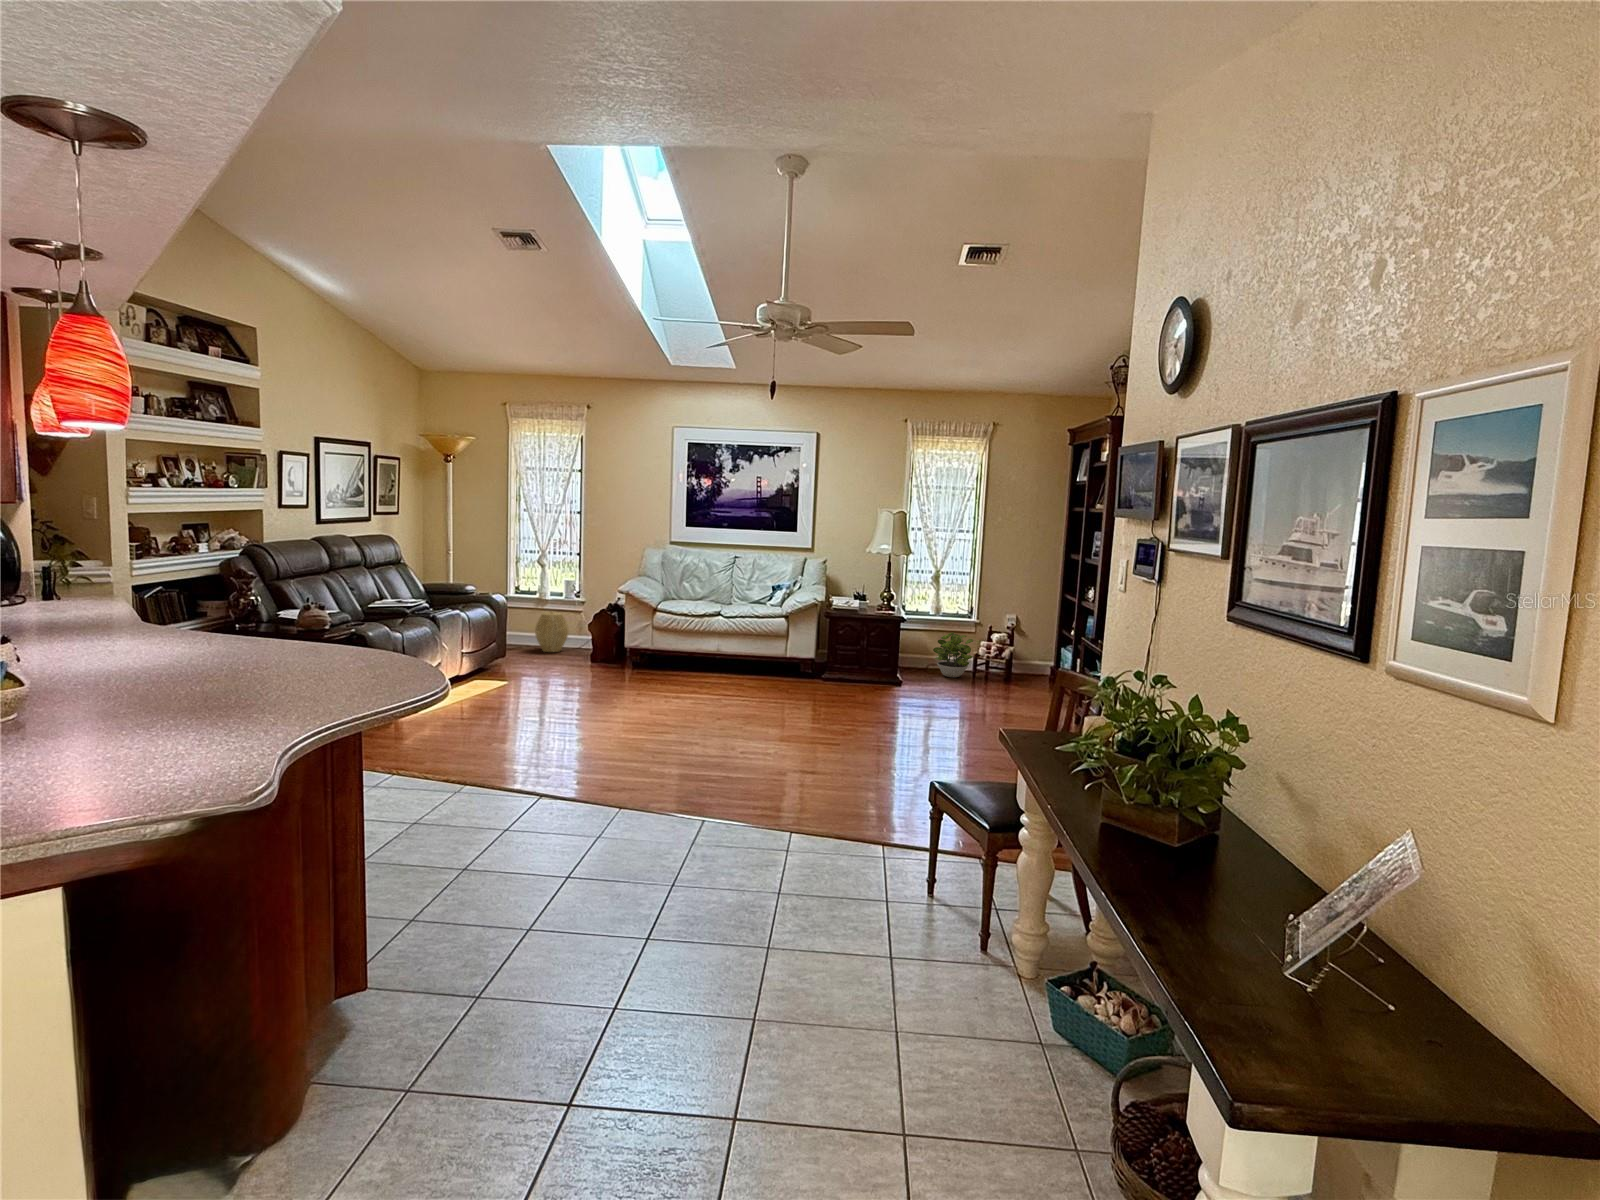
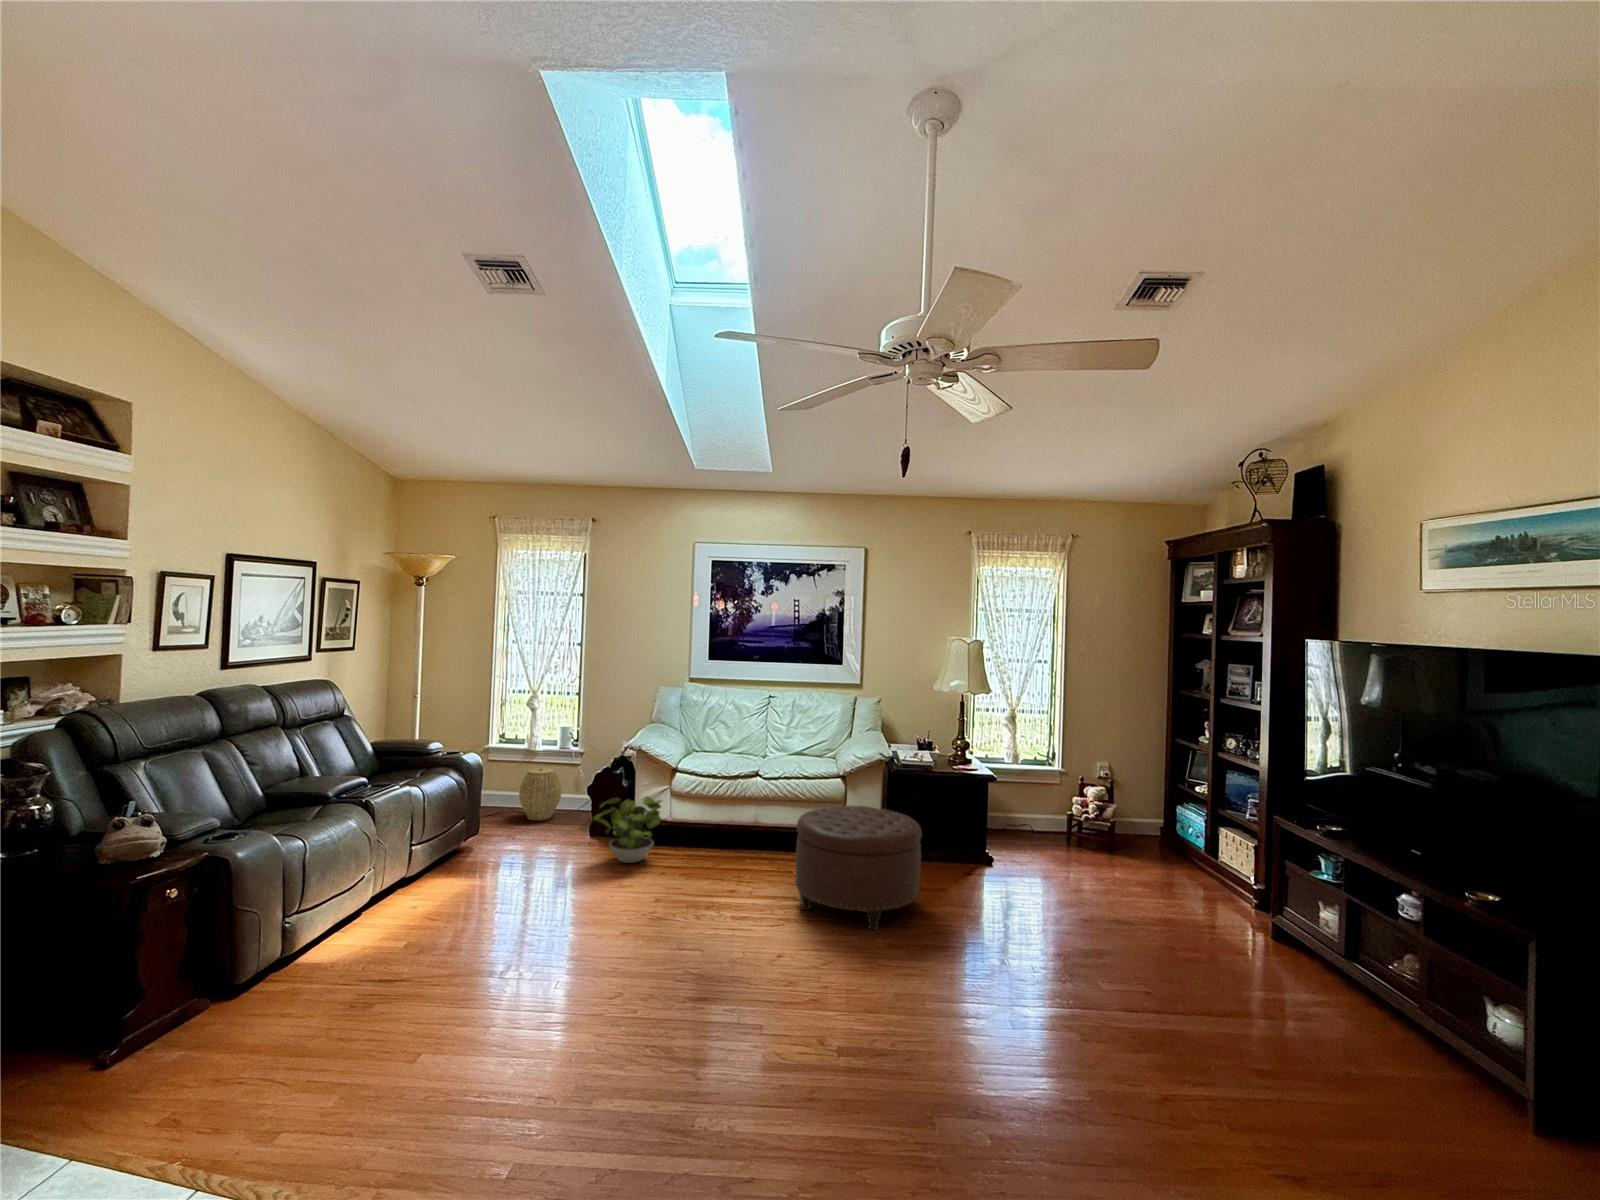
potted plant: present [933,632,973,677] -> present [593,796,662,863]
ottoman: none [738,633,830,710] -> present [795,806,922,930]

